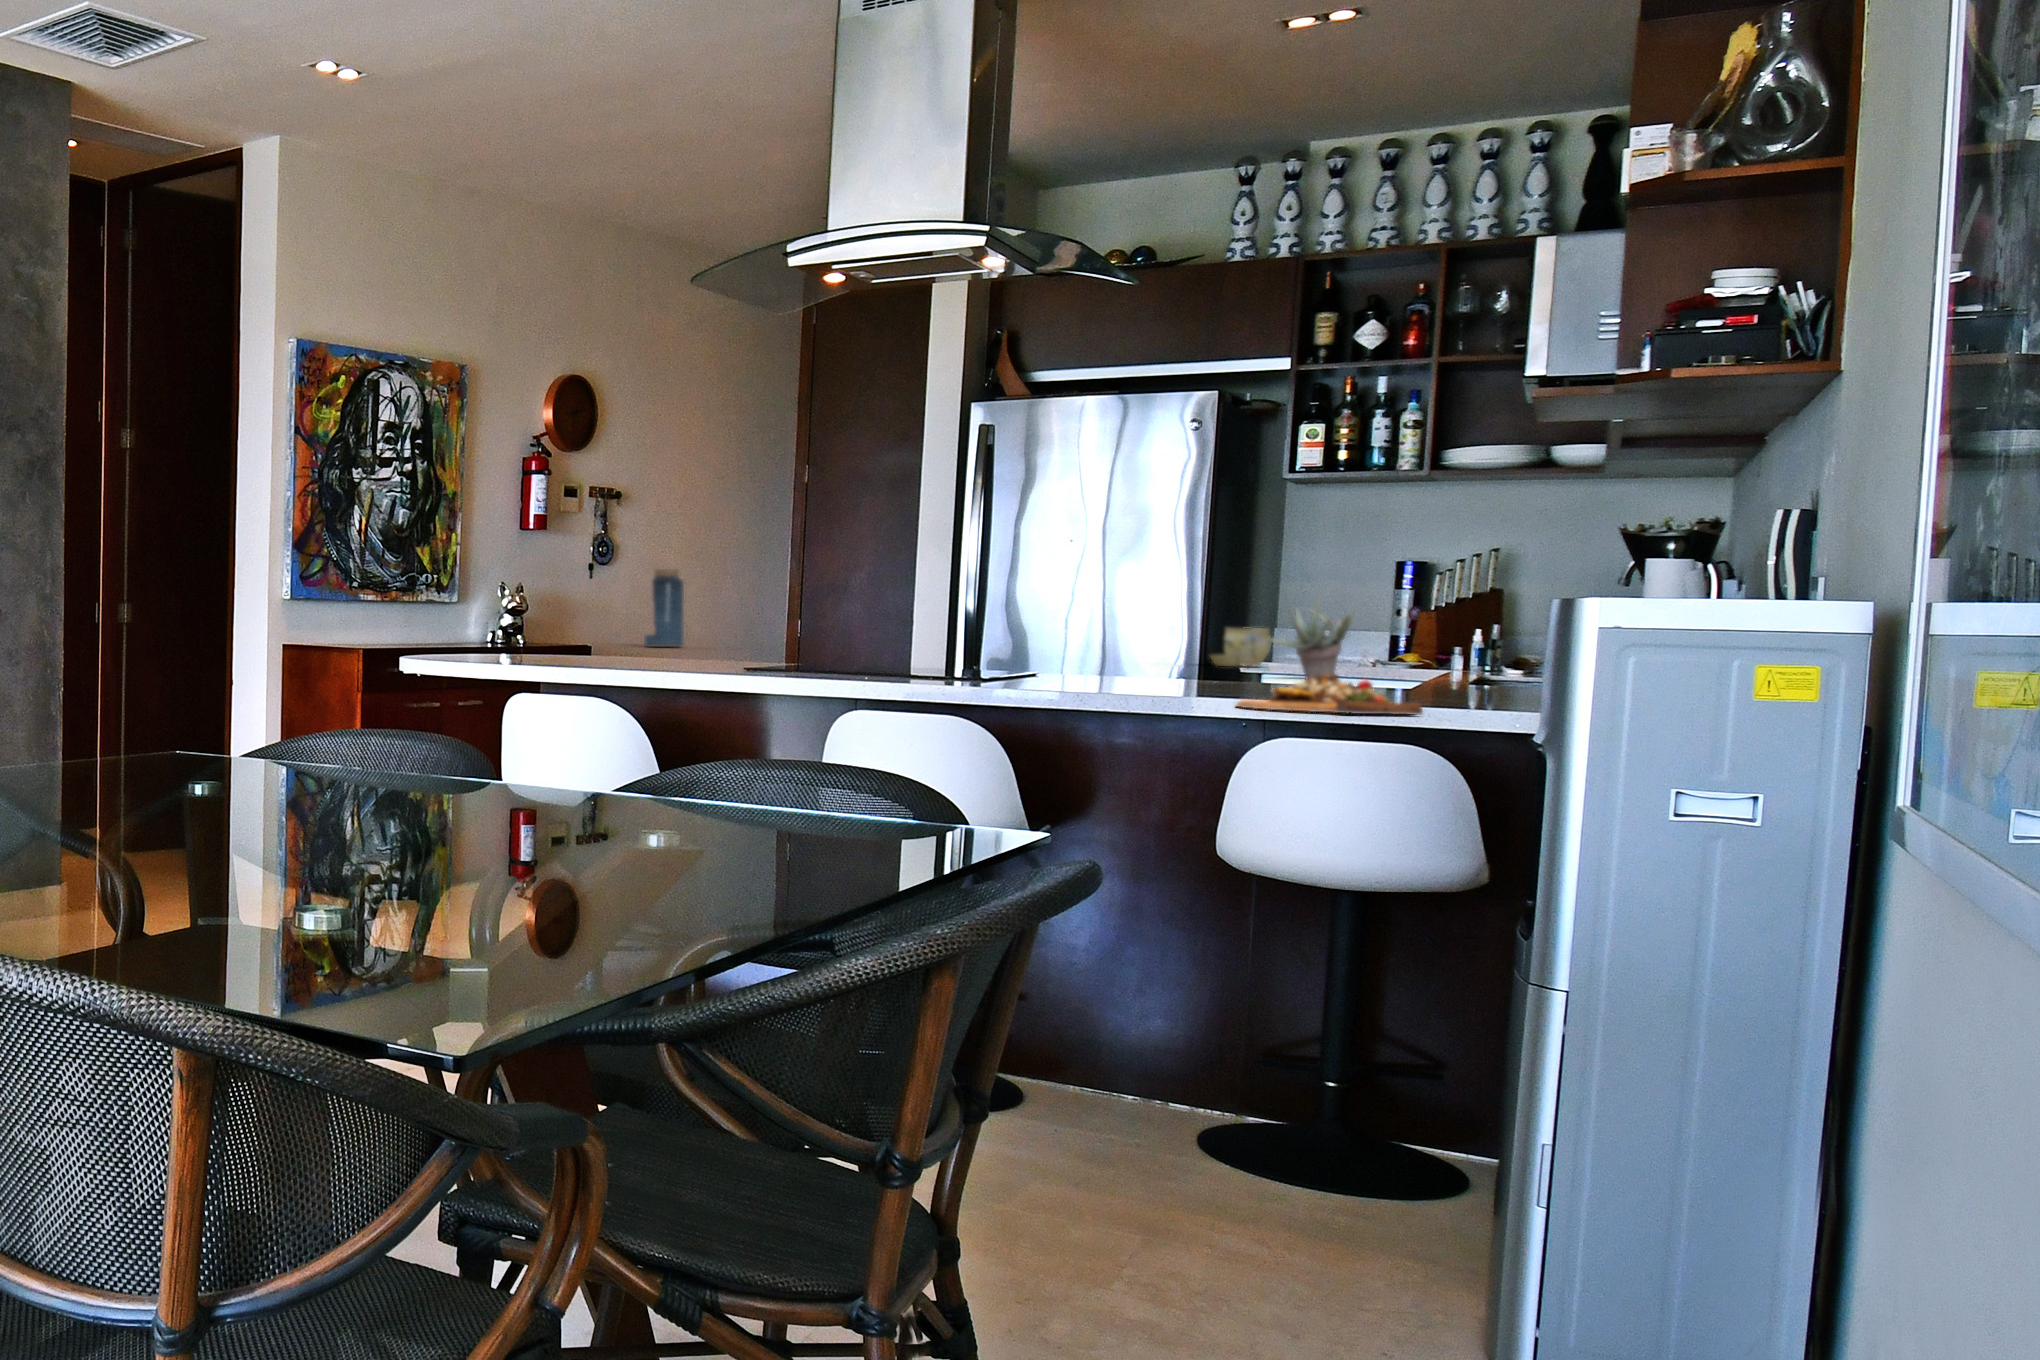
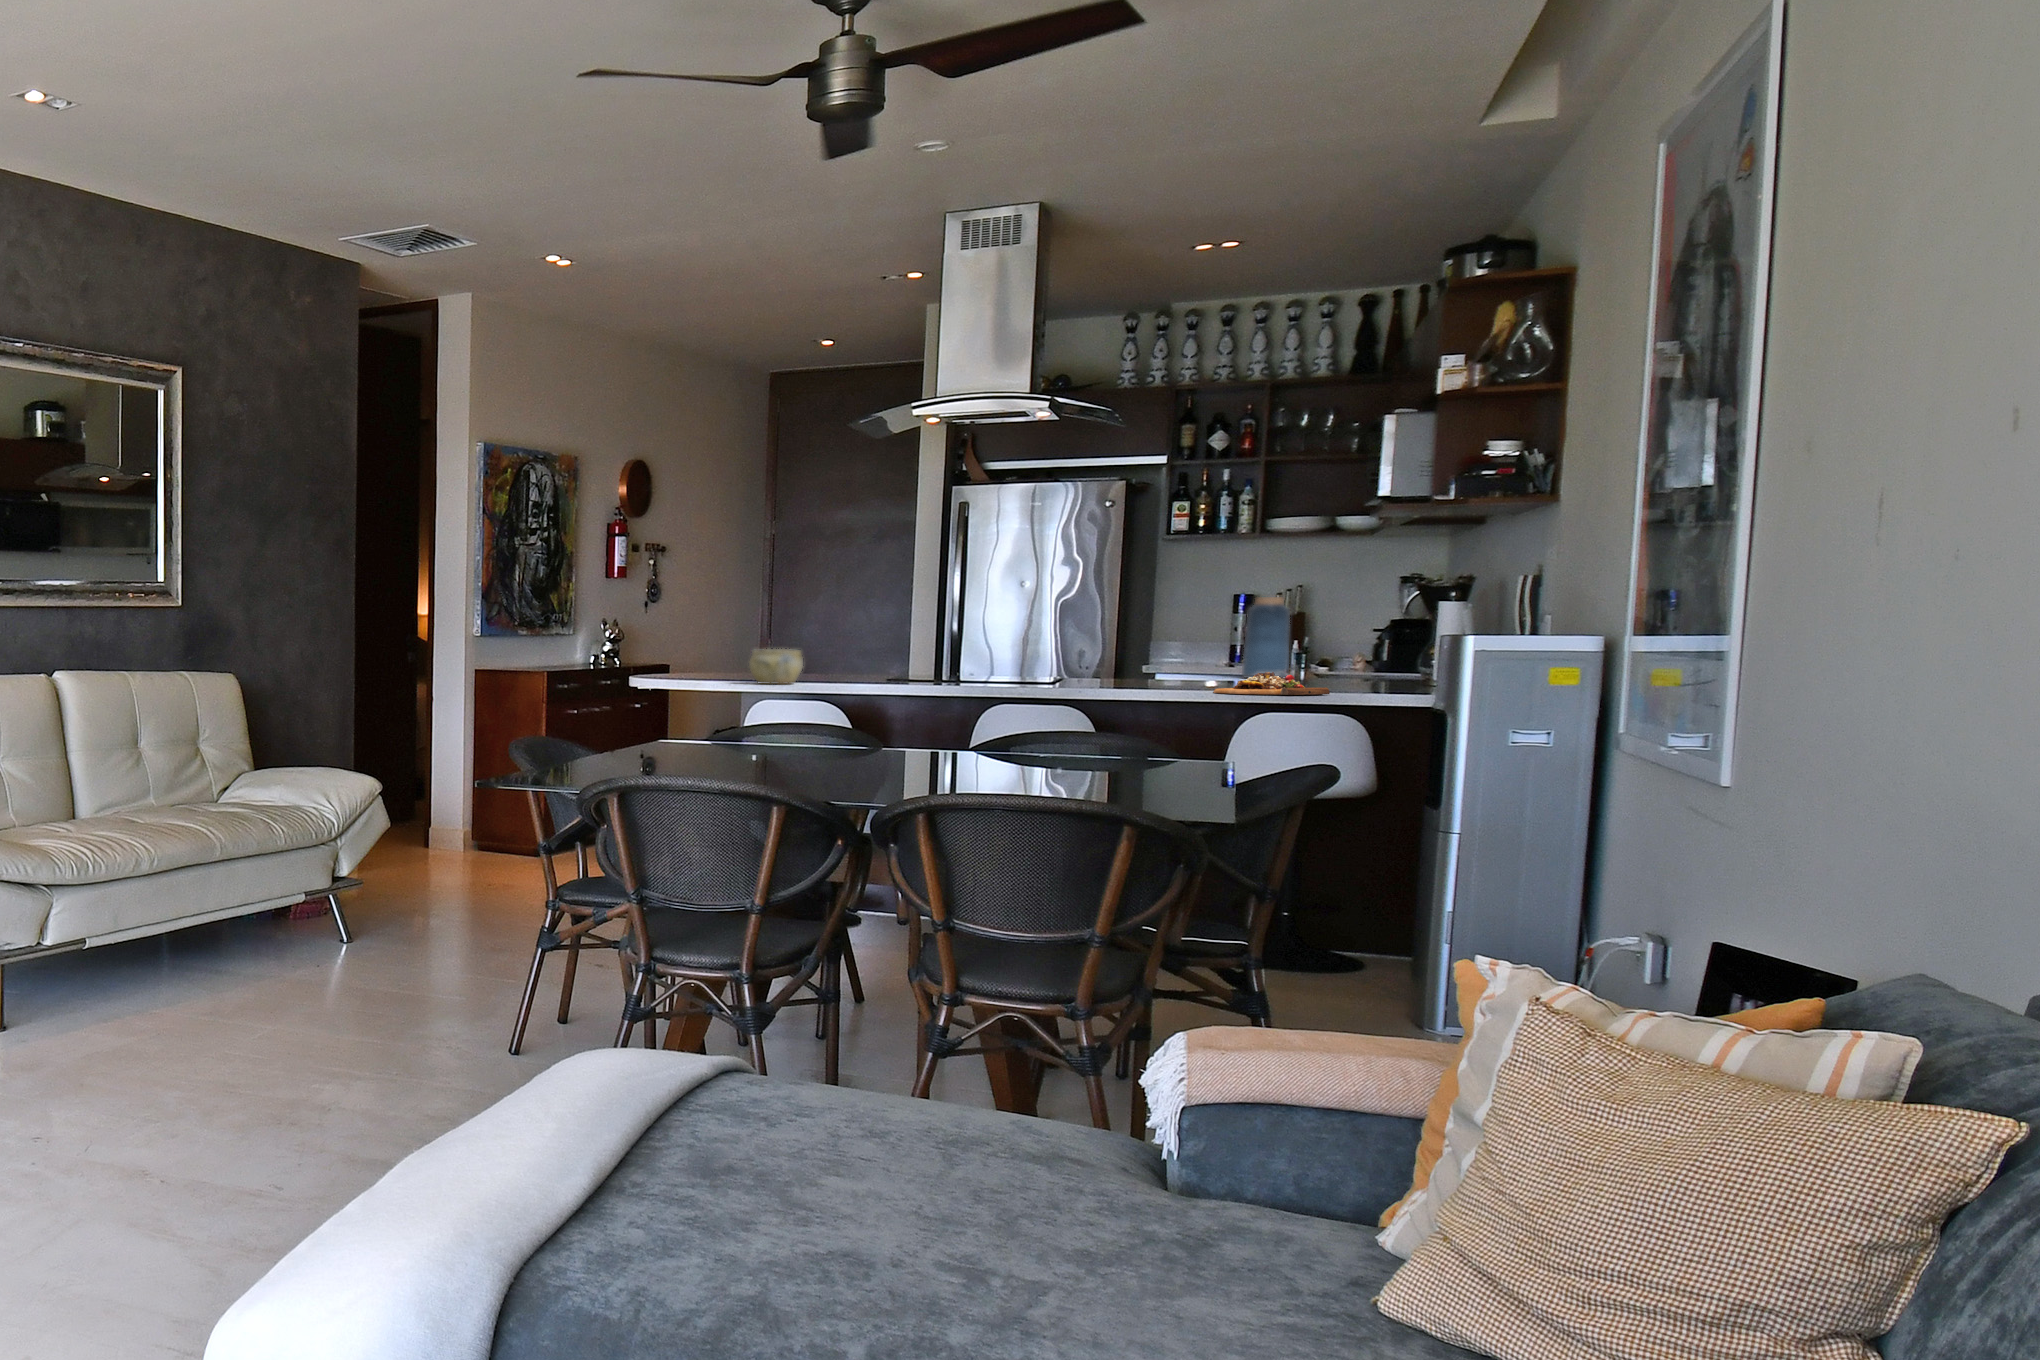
vase: present [644,569,684,647] -> present [1242,597,1290,678]
succulent plant: present [1268,593,1354,678] -> none [1174,614,1230,674]
ceramic bowl: present [1211,627,1272,666] -> present [749,649,803,684]

